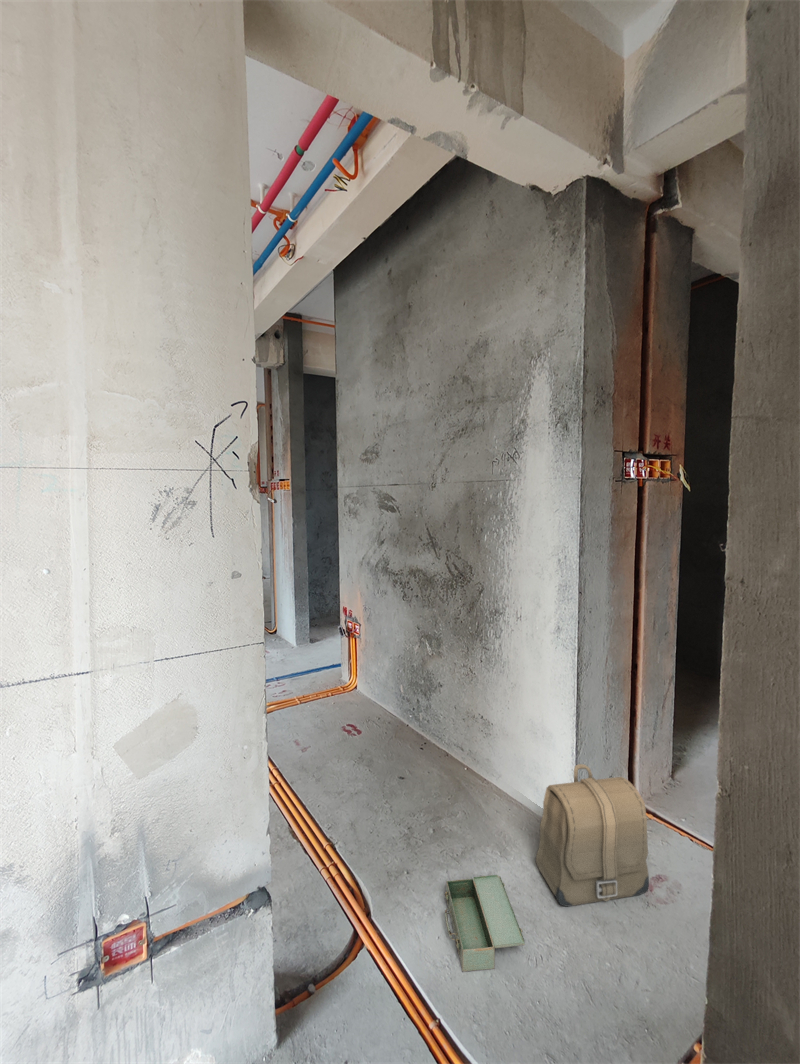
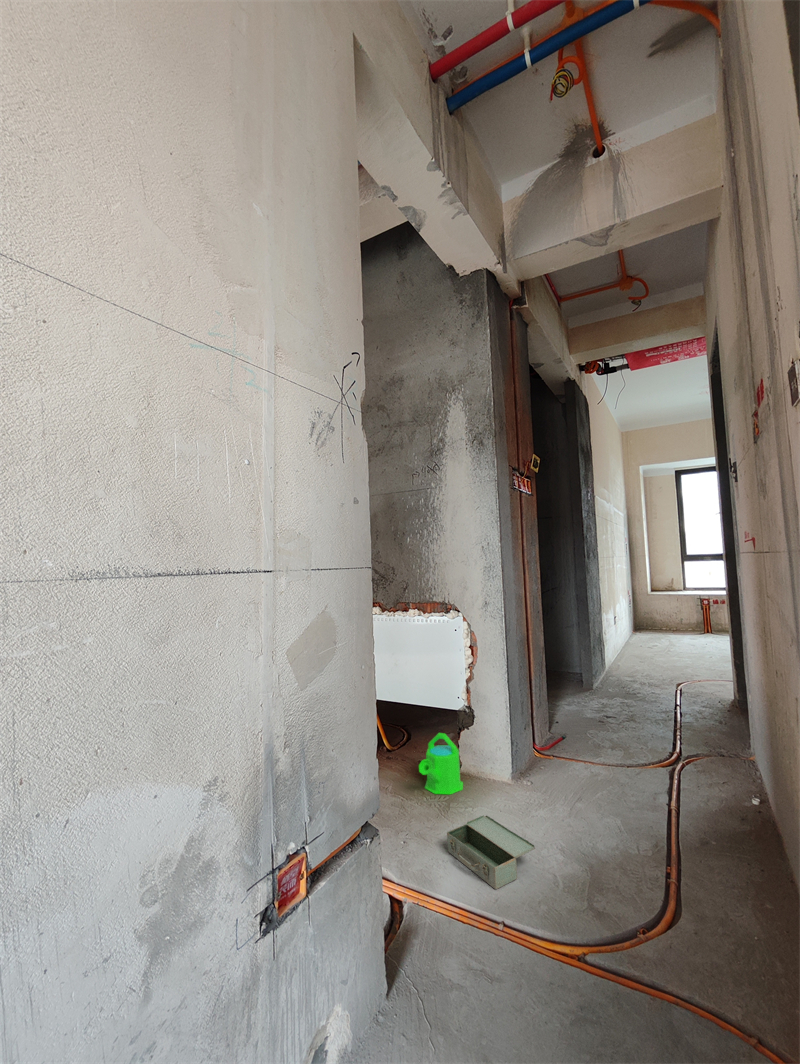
watering can: none [461,757,524,827] -> present [419,733,463,794]
backpack: present [536,764,649,906] -> none [501,708,584,824]

